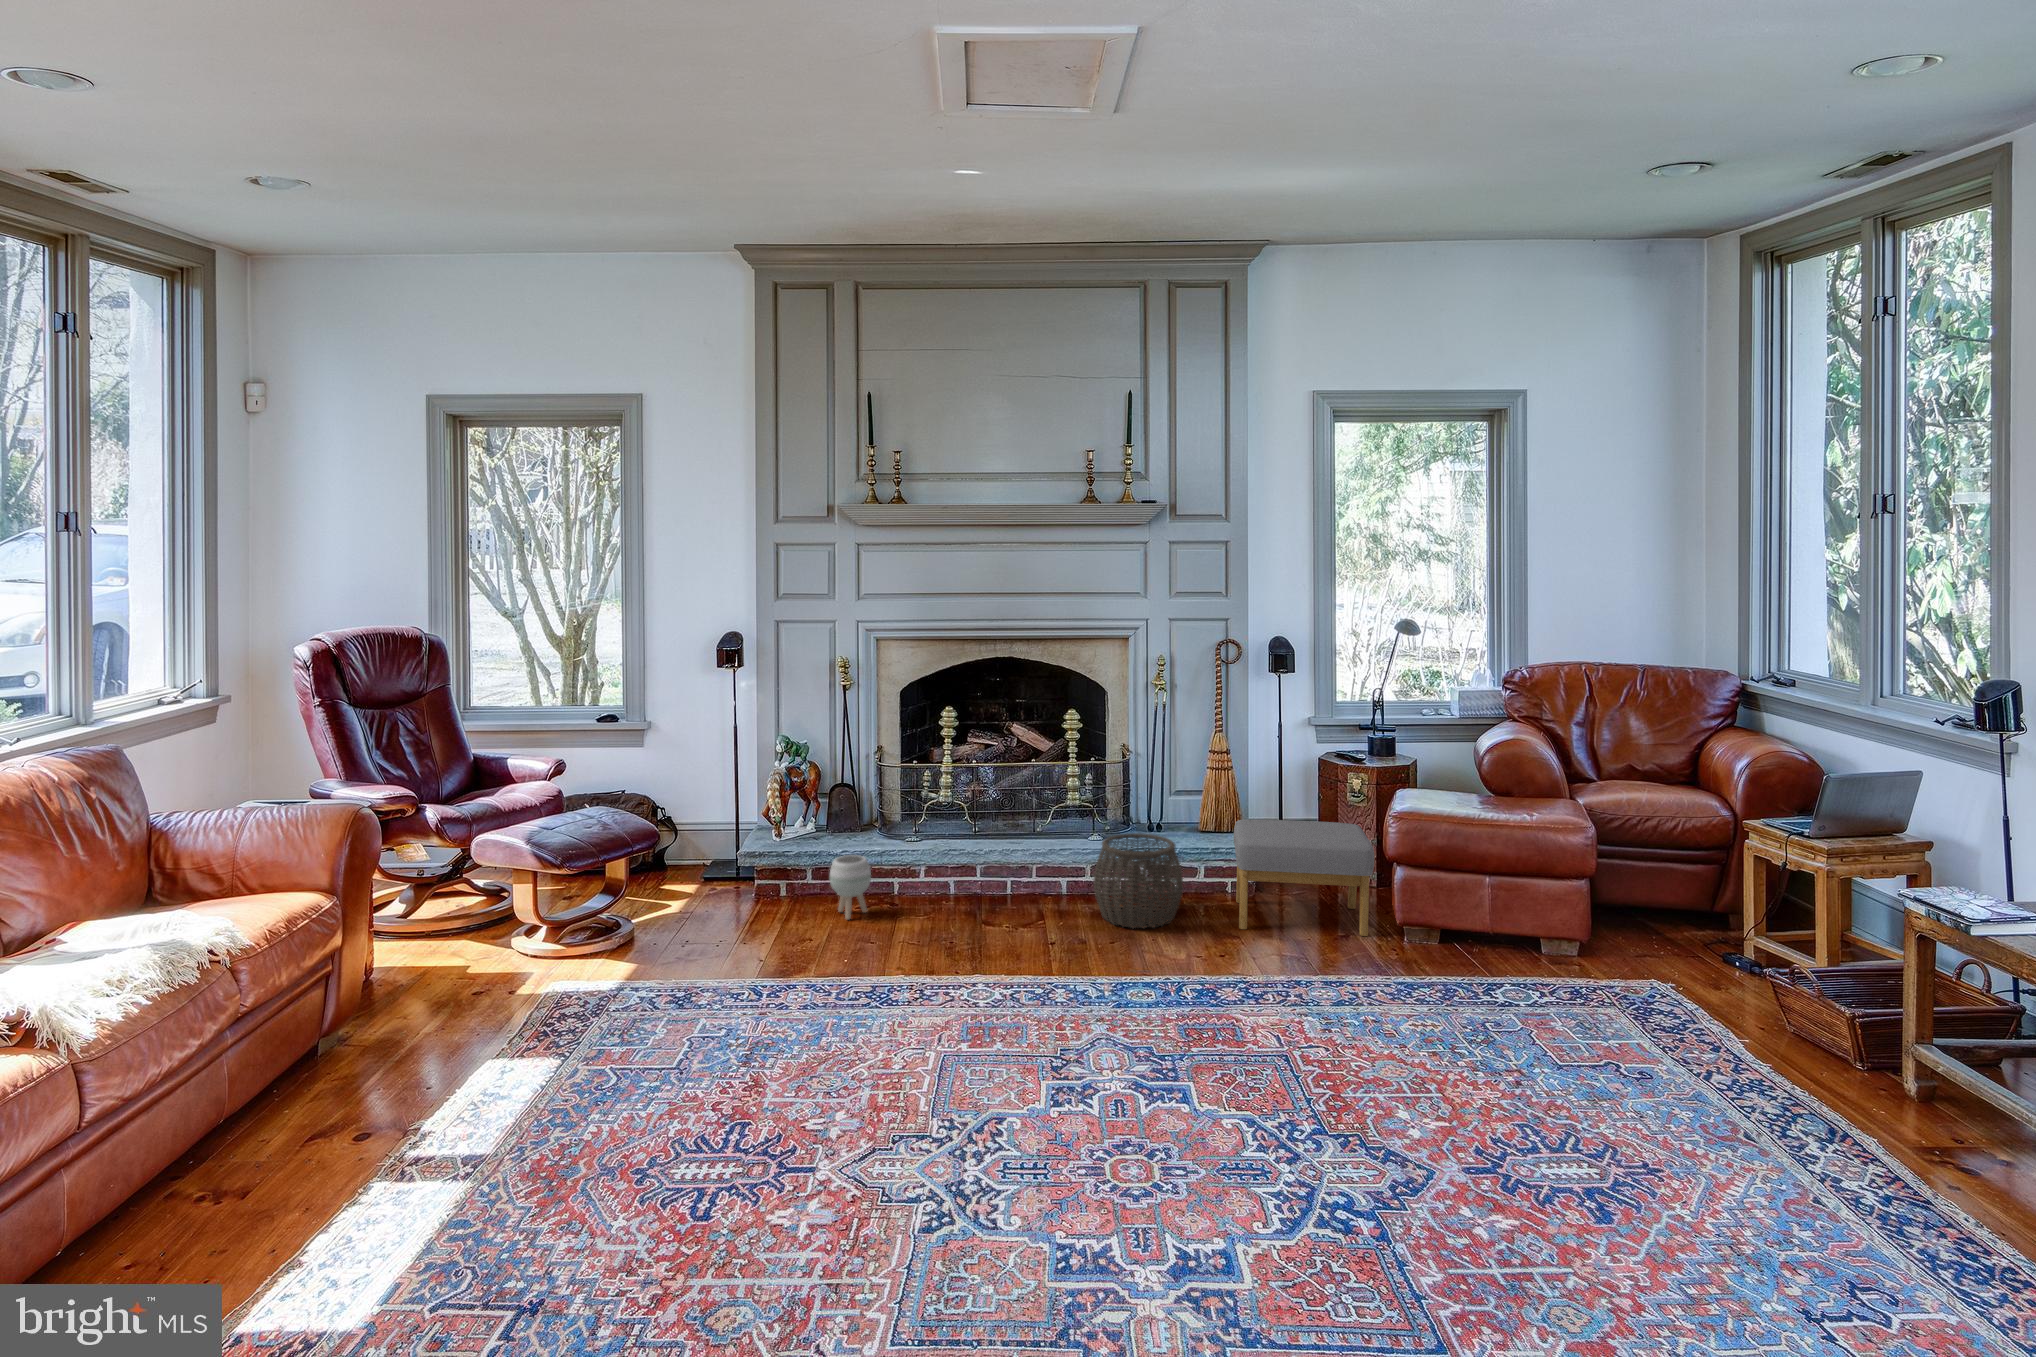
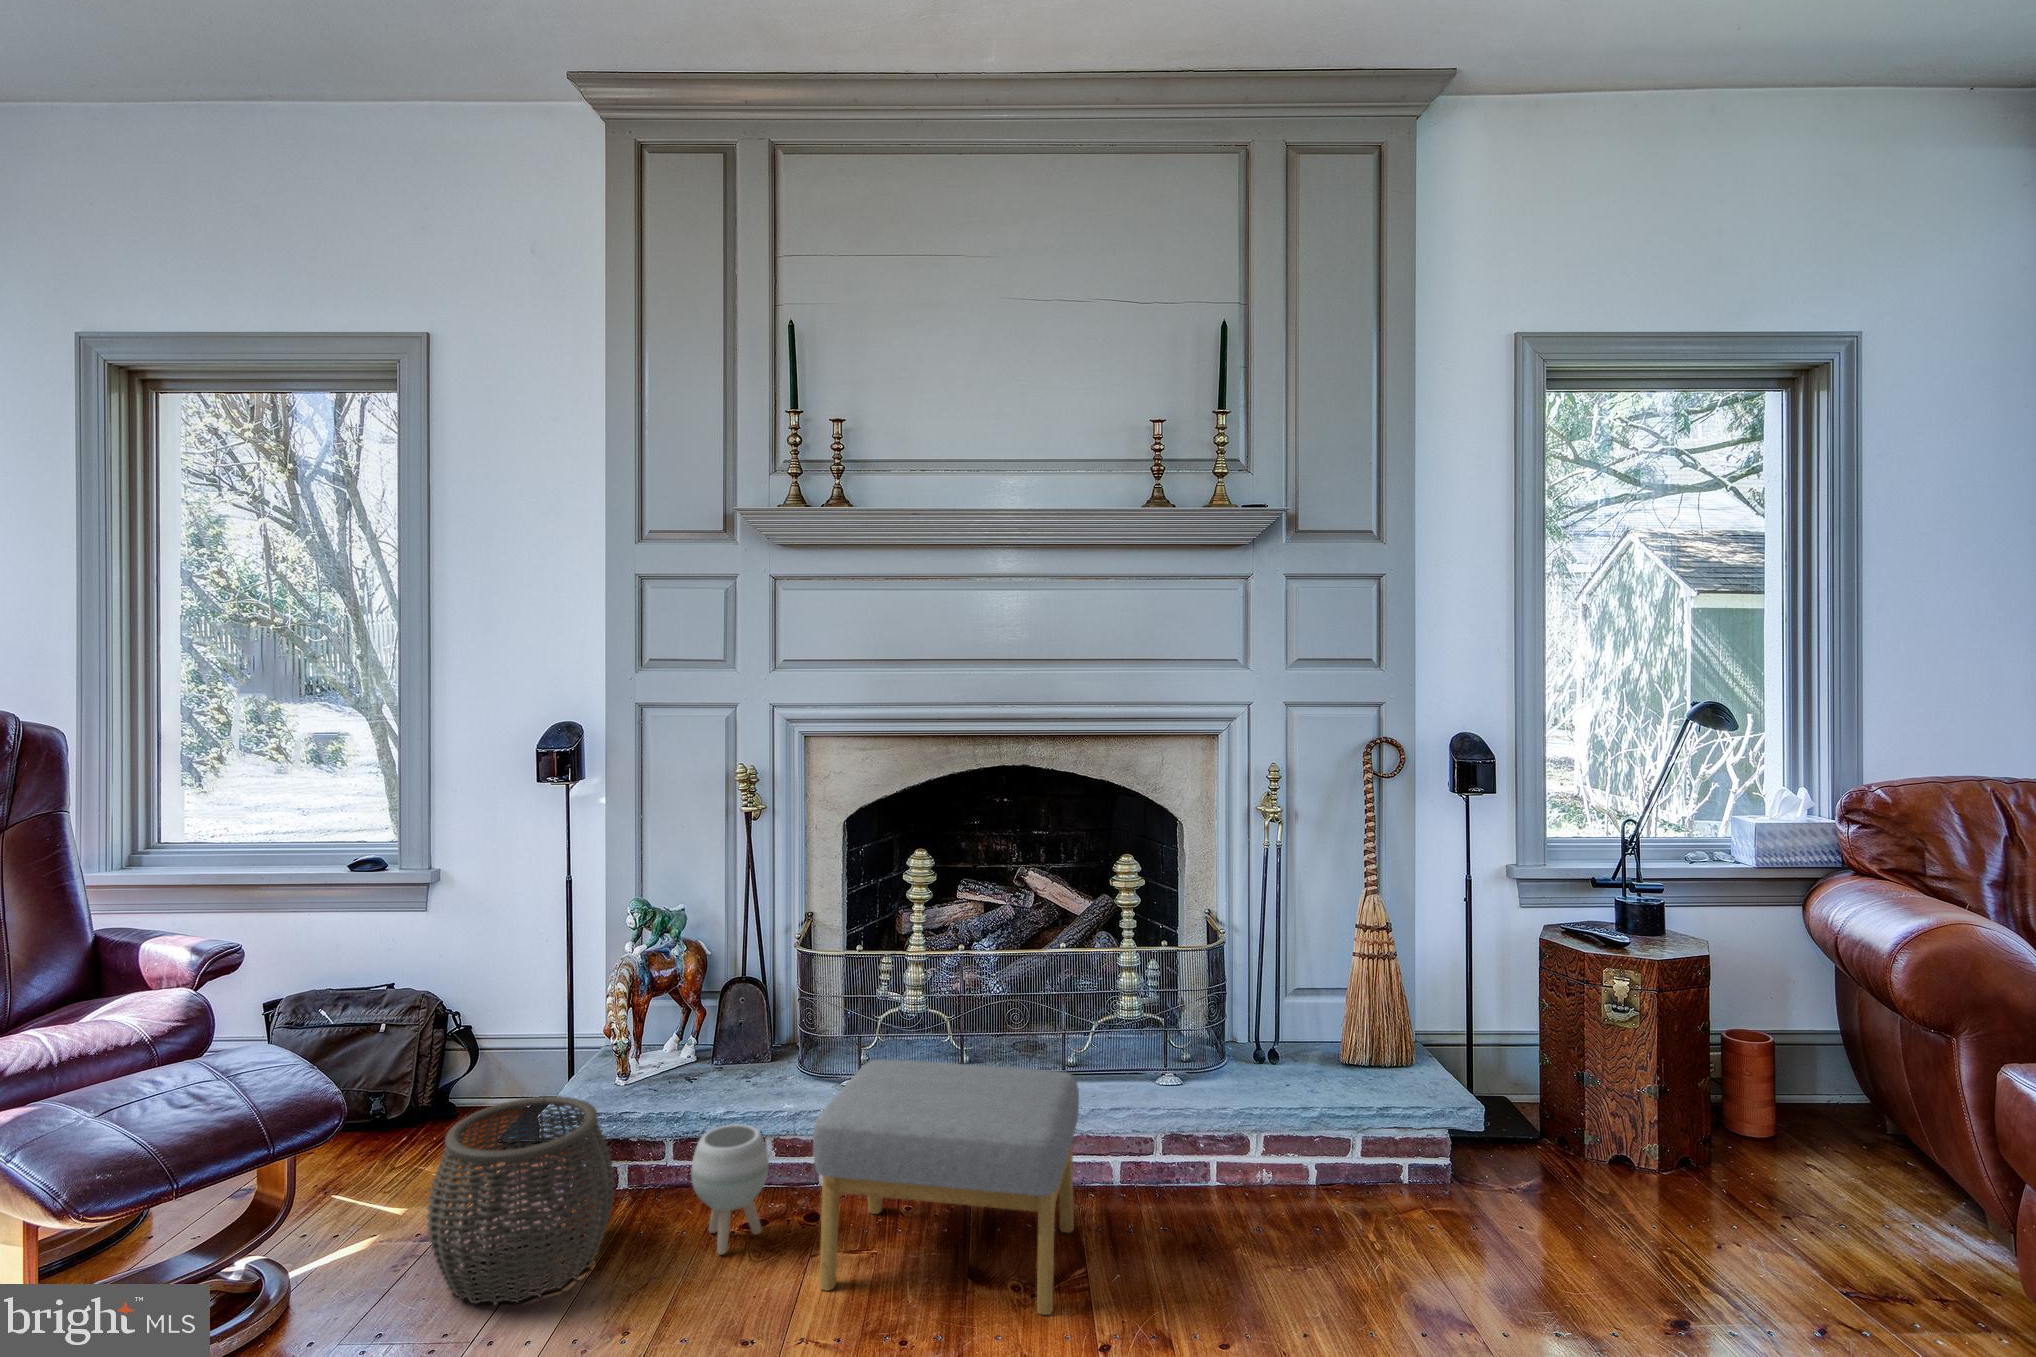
footstool: present [1234,820,1374,936] -> present [813,1059,1079,1315]
woven basket: present [1094,833,1183,928] -> present [426,1096,615,1305]

